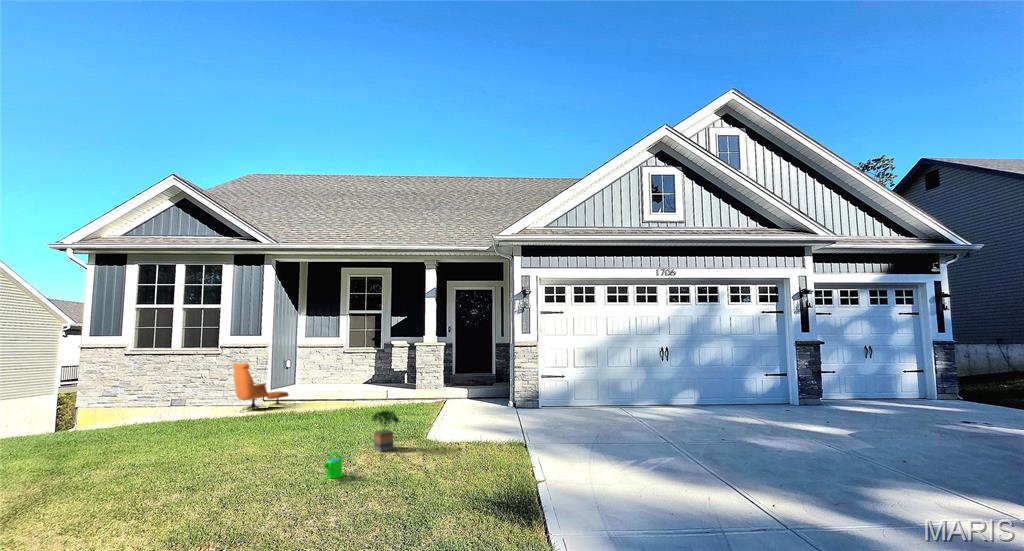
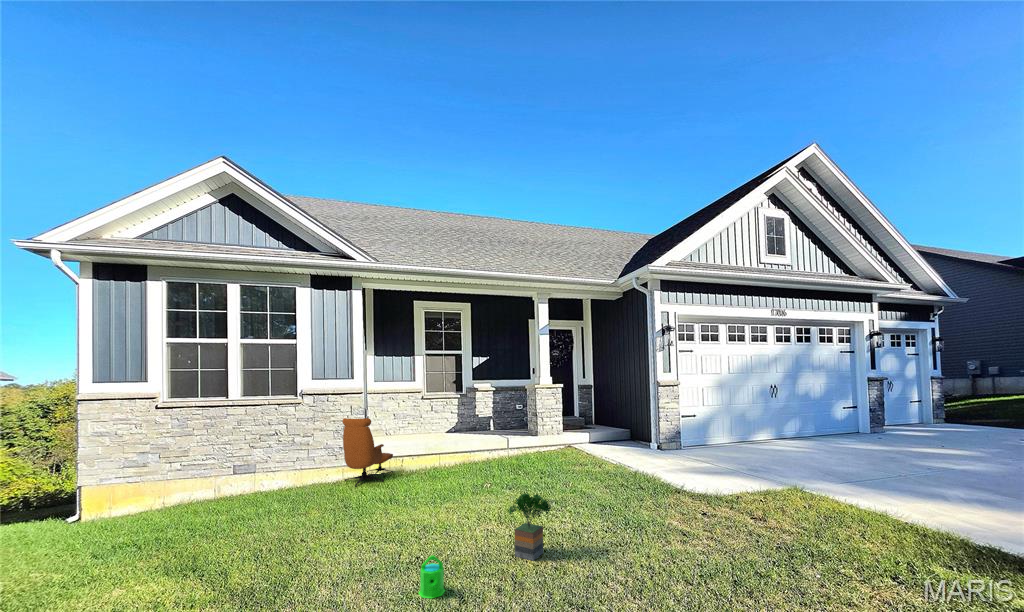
potted tree: present [372,411,399,451] -> present [509,493,551,561]
watering can: present [323,452,343,478] -> present [419,556,445,599]

